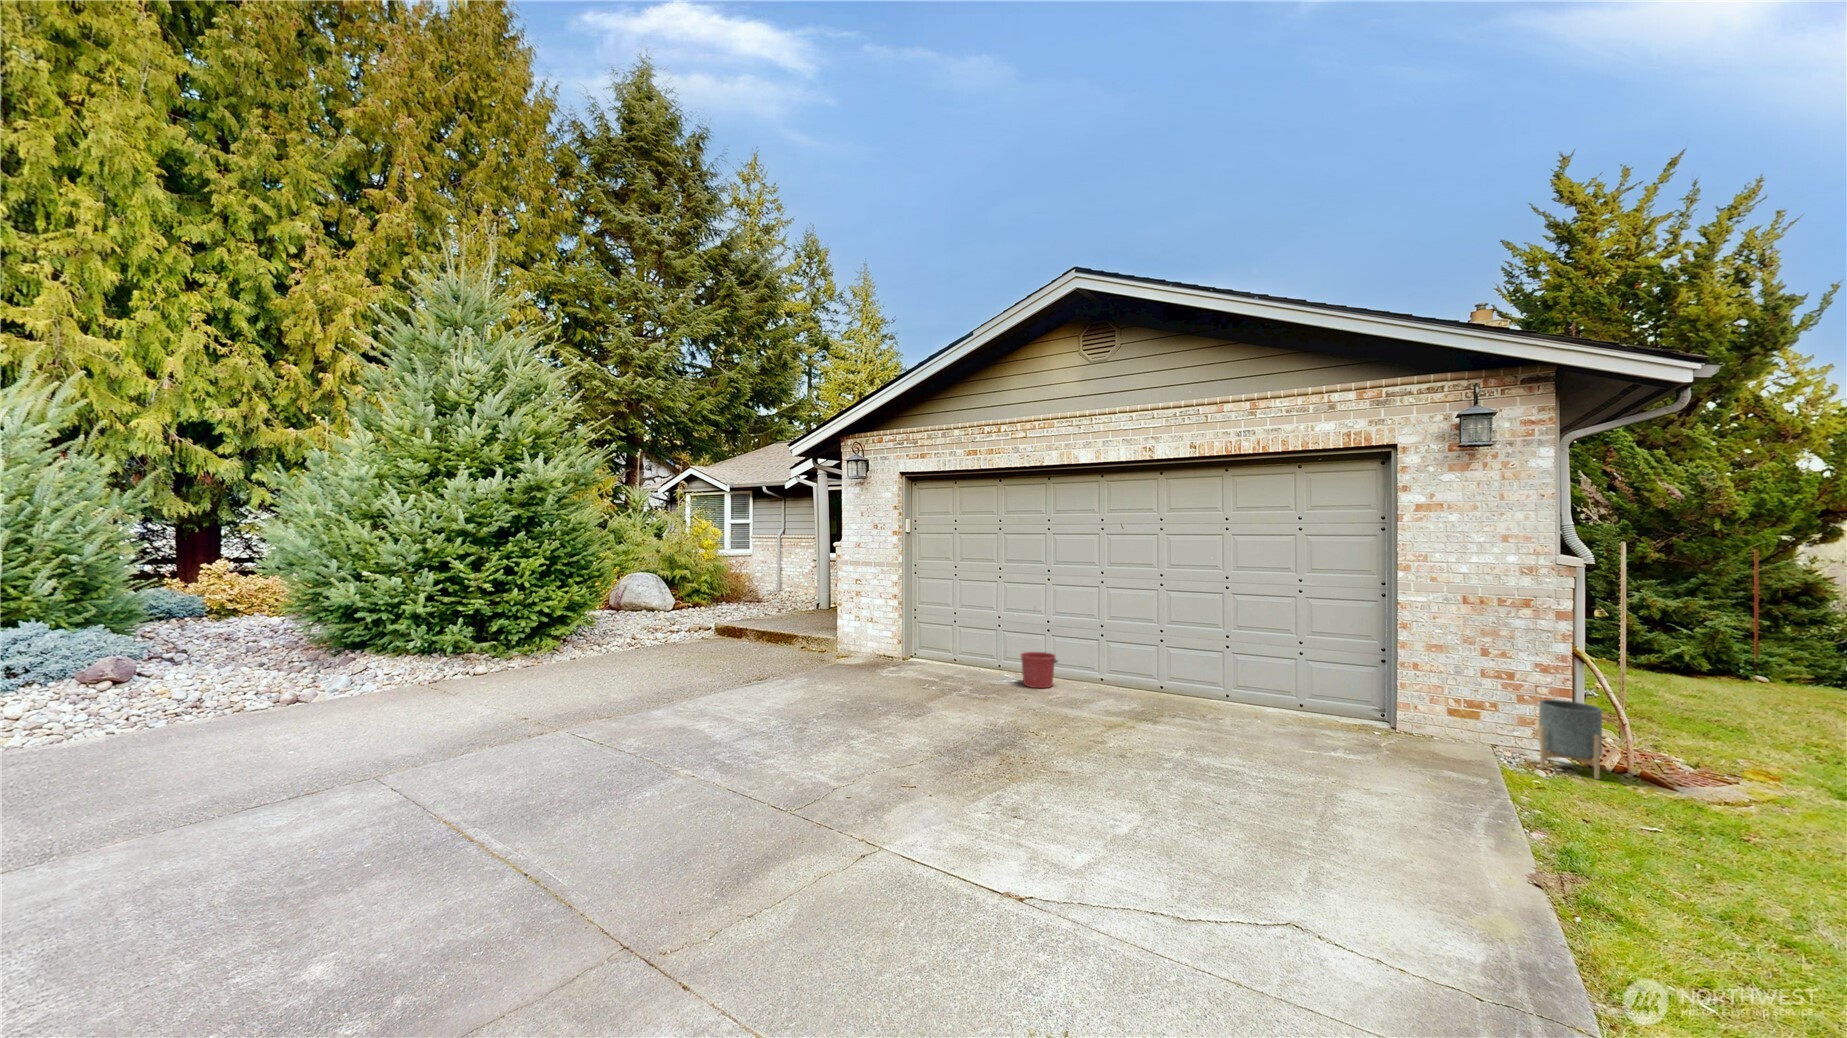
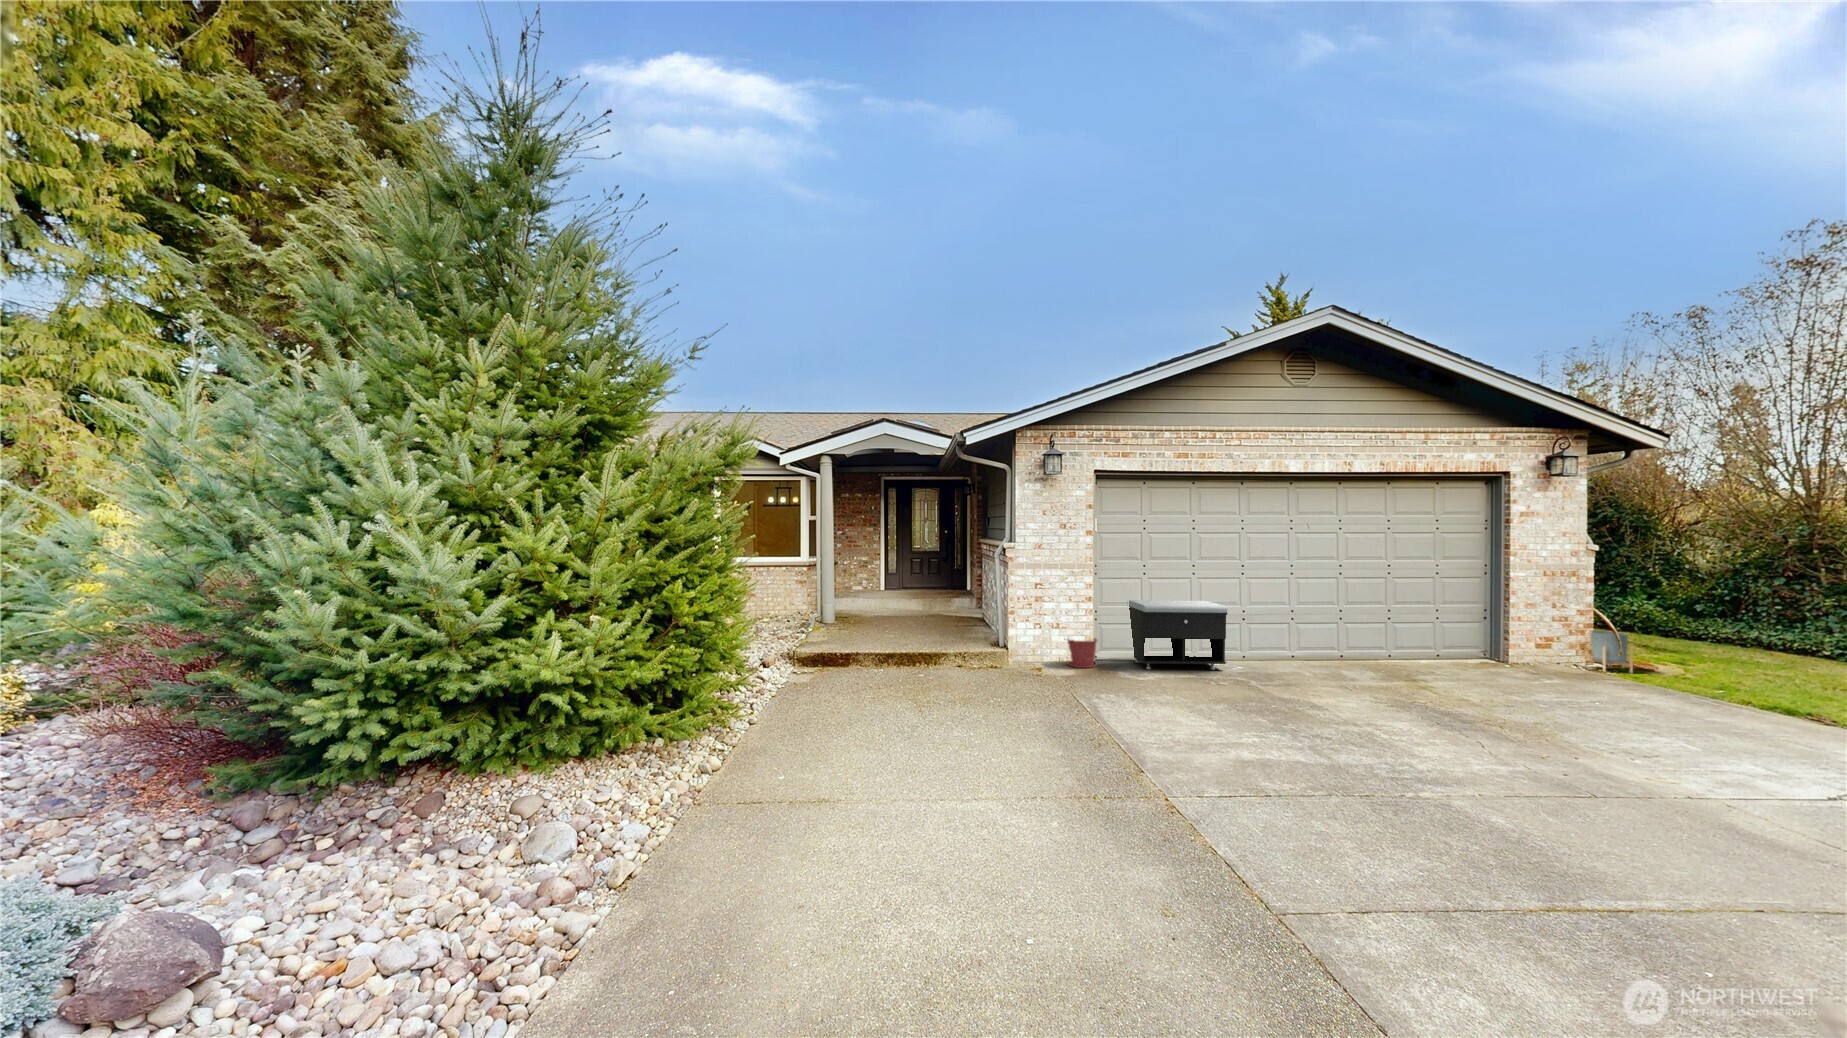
storage bench: none [900,603,998,680] -> present [1127,600,1227,669]
bucket: present [1021,652,1057,688] -> present [1067,638,1097,668]

